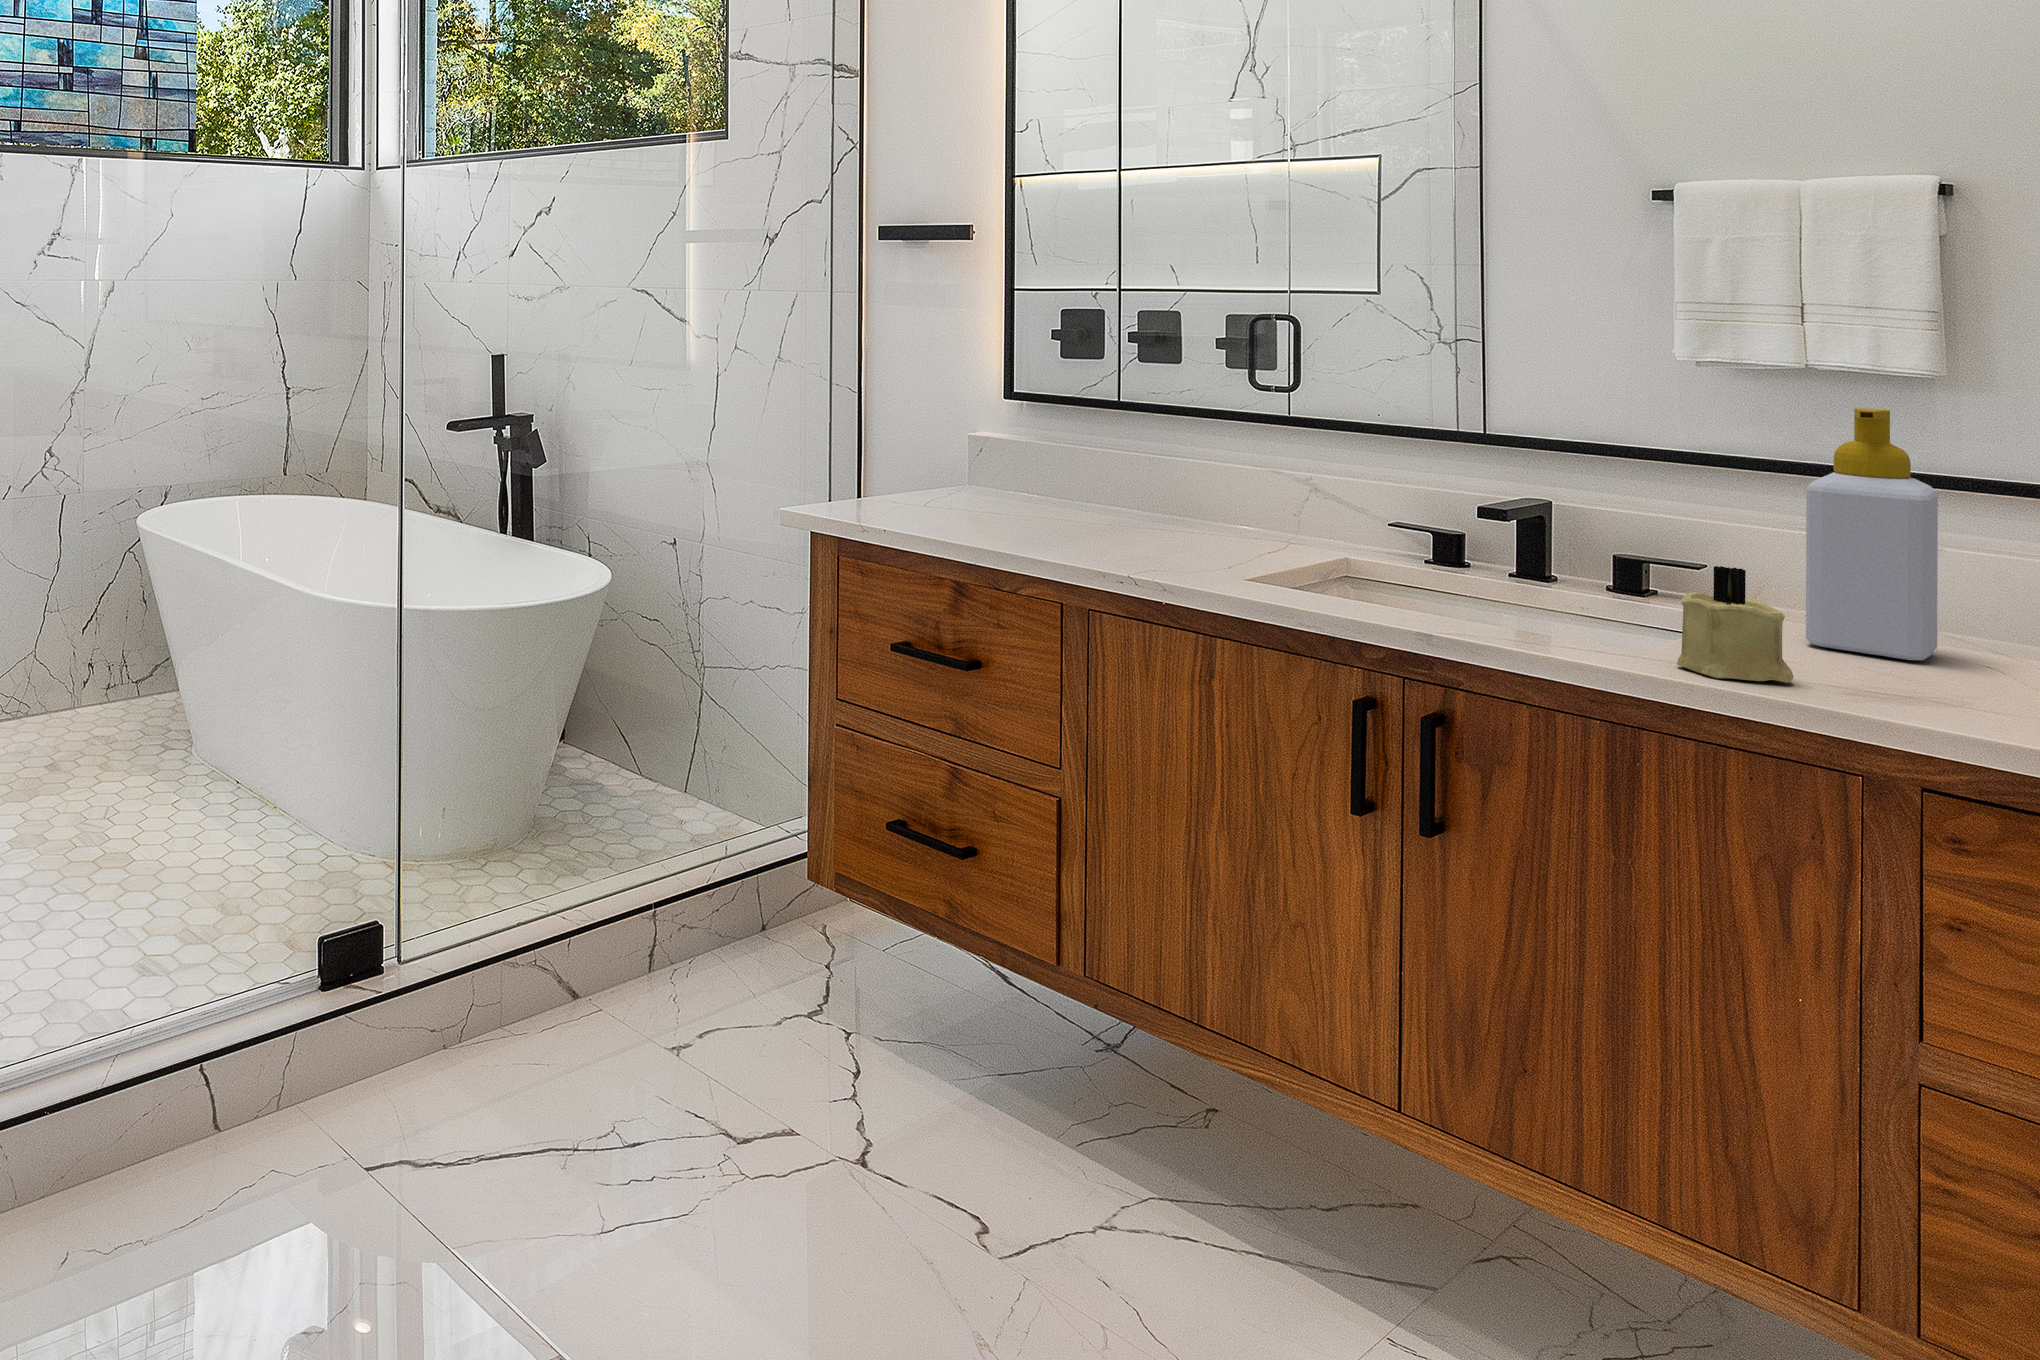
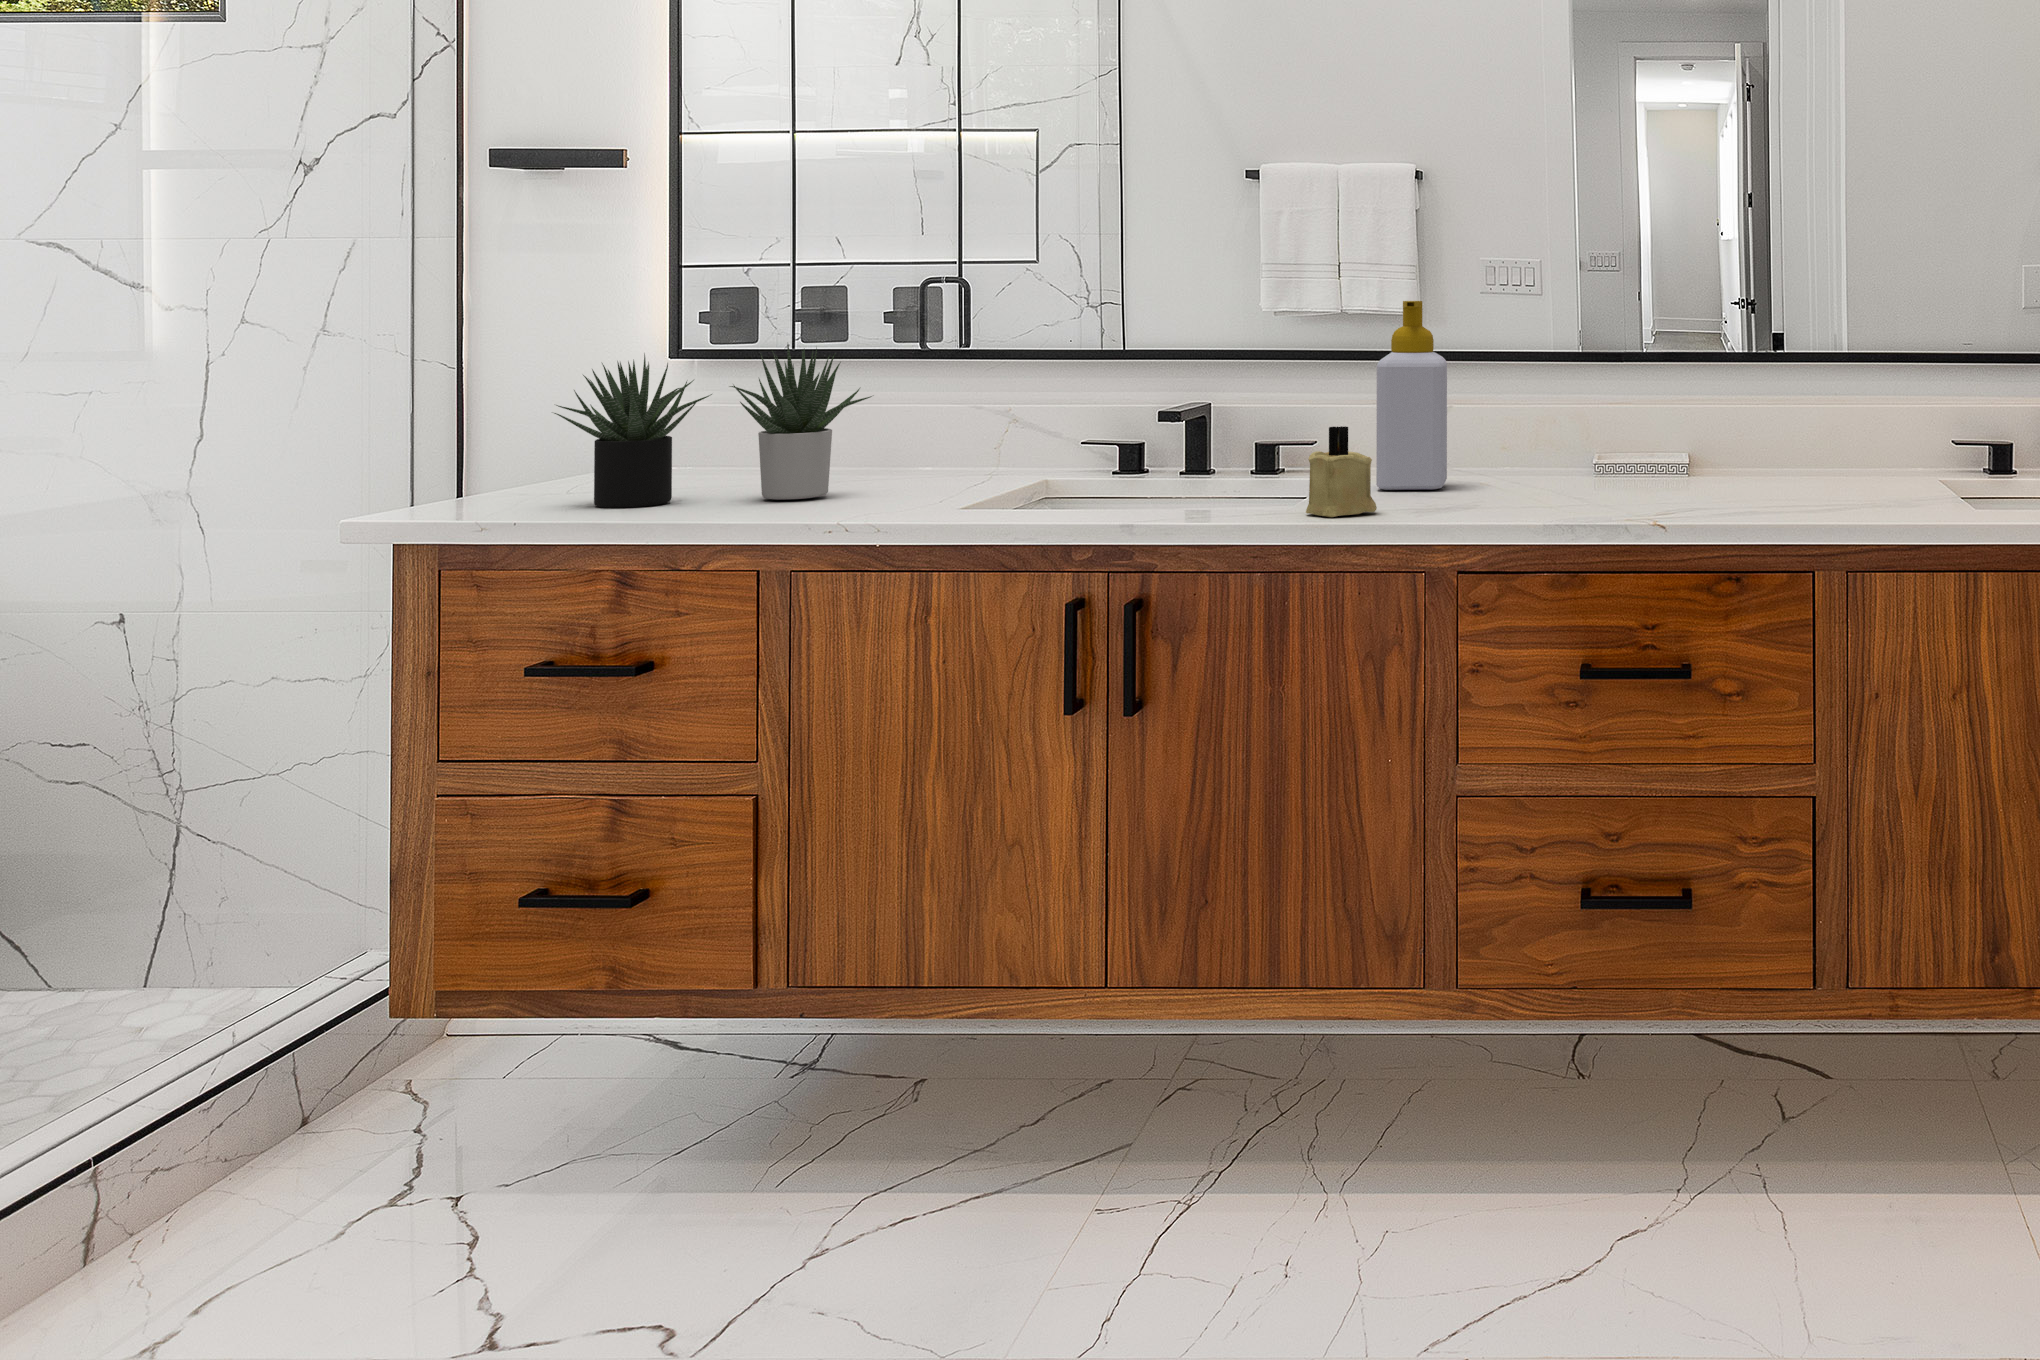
succulent plant: none [911,403,1169,543] -> present [554,344,872,508]

